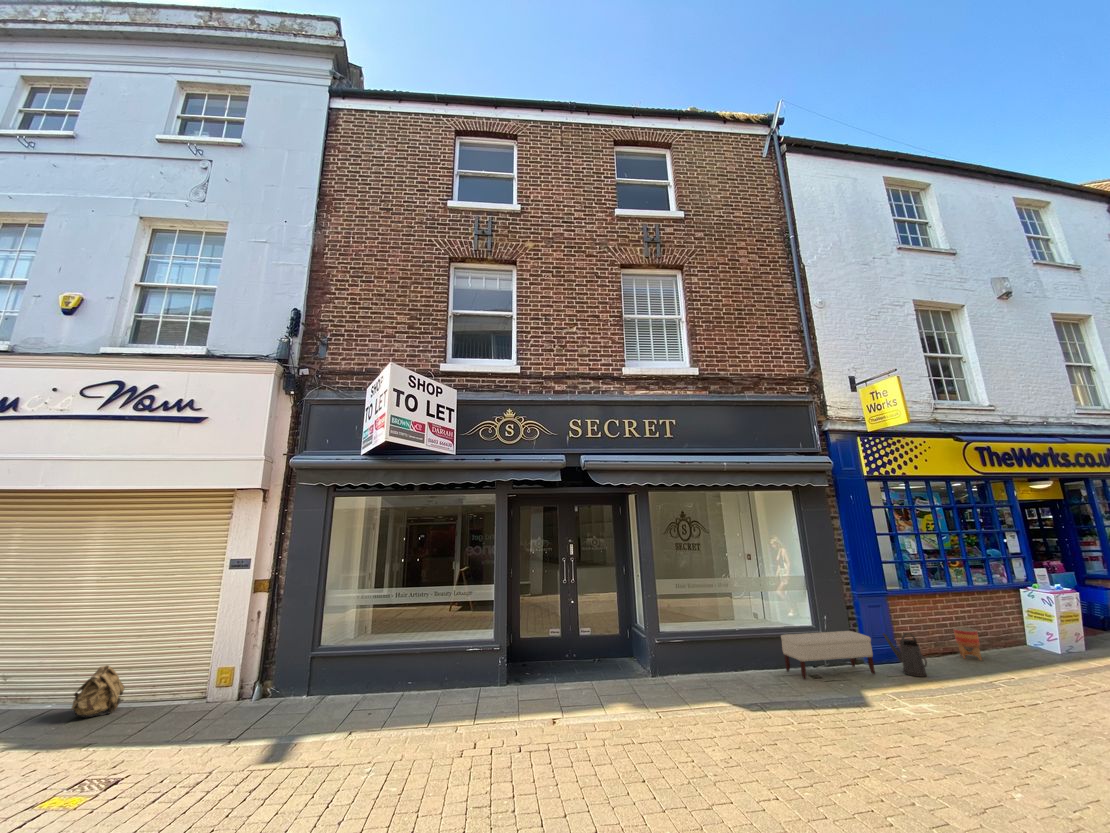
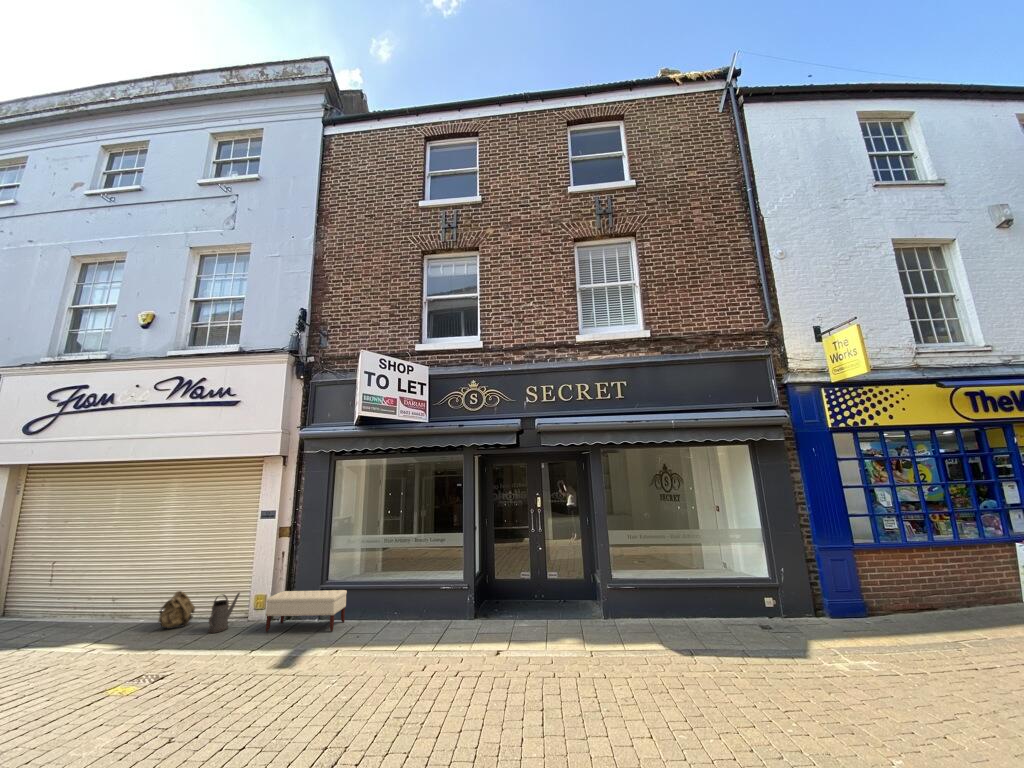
planter: present [953,627,982,660] -> none [933,582,965,618]
bench: present [781,631,875,680] -> present [266,590,347,632]
watering can: present [883,633,927,676] -> present [208,593,240,633]

